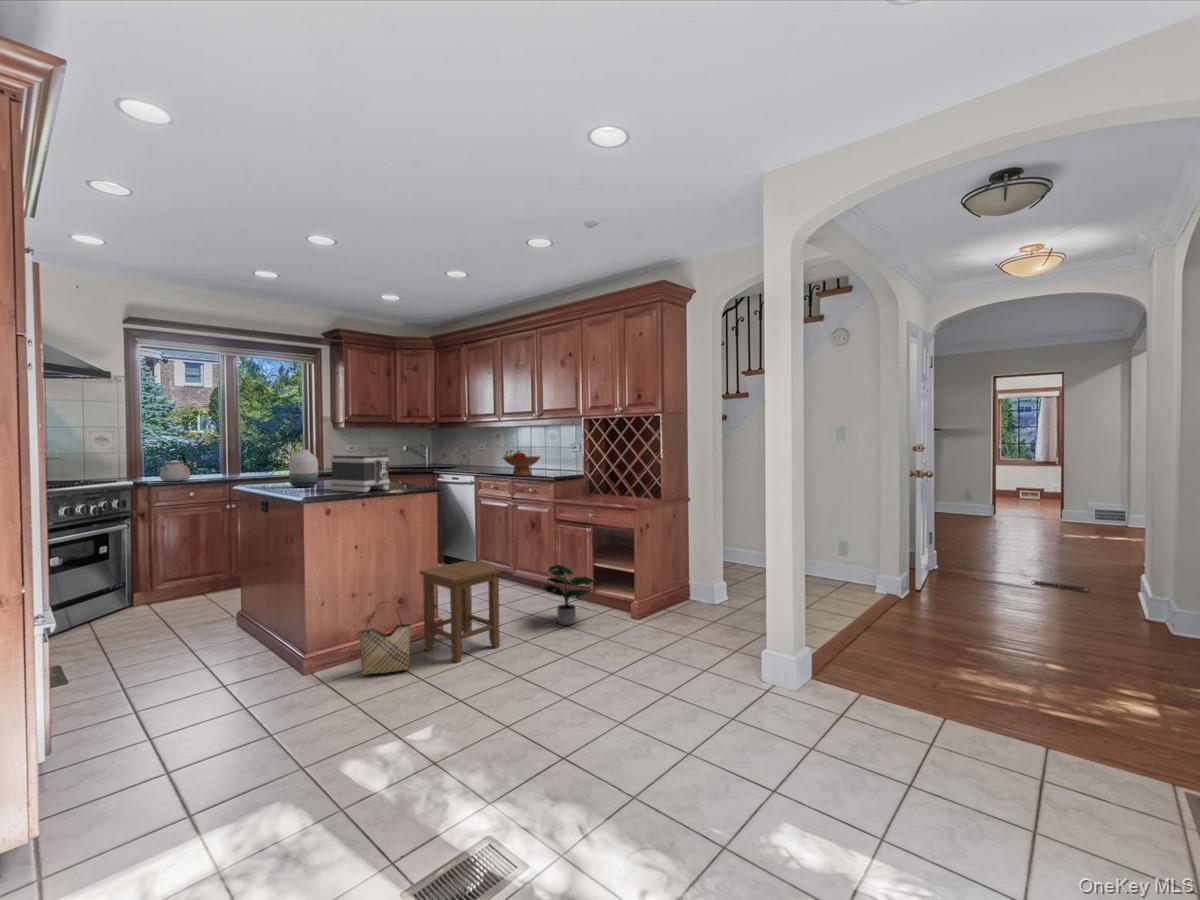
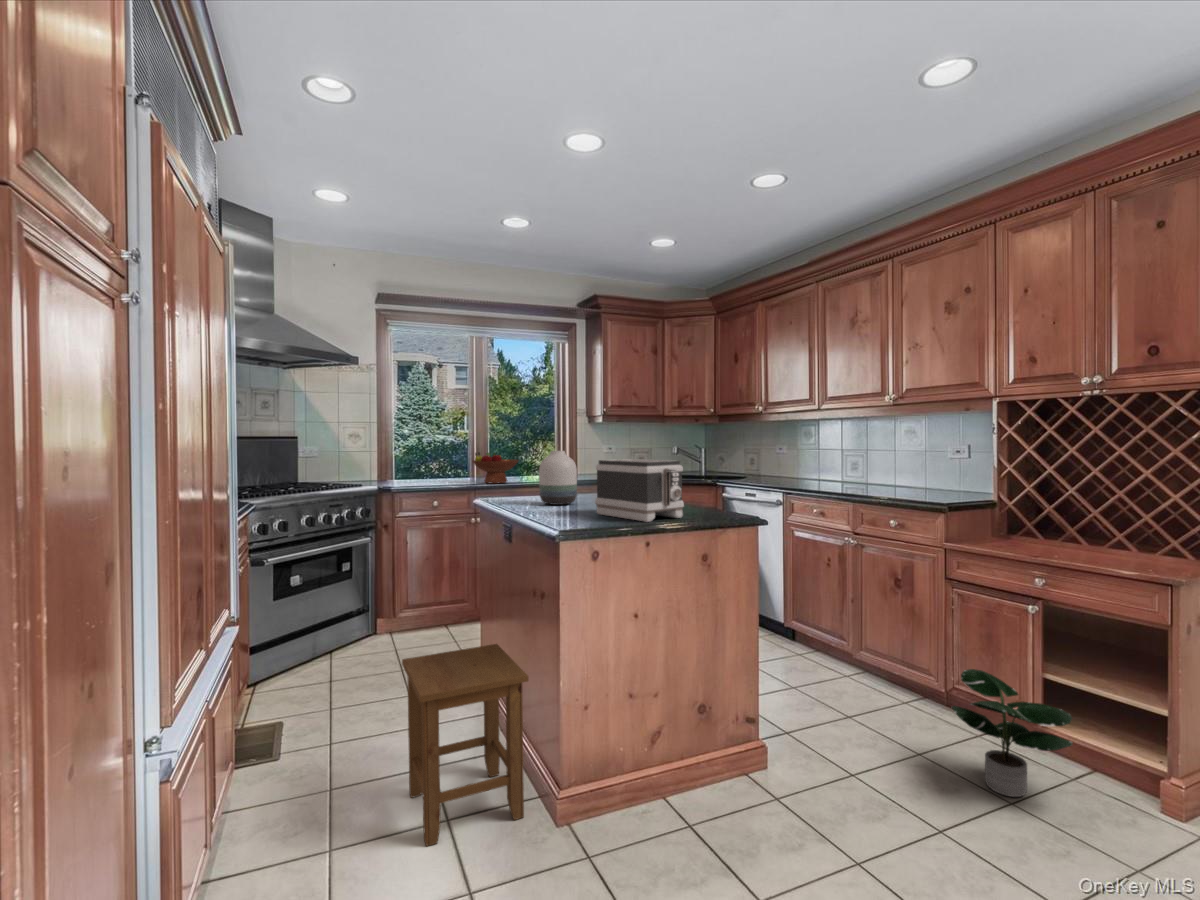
fruit bowl: present [503,451,540,476] -> present [473,452,518,484]
kettle: present [160,453,190,482] -> none [404,452,435,487]
stool: present [419,561,502,663] -> present [402,644,528,846]
woven basket: present [359,601,411,675] -> none [643,724,734,867]

